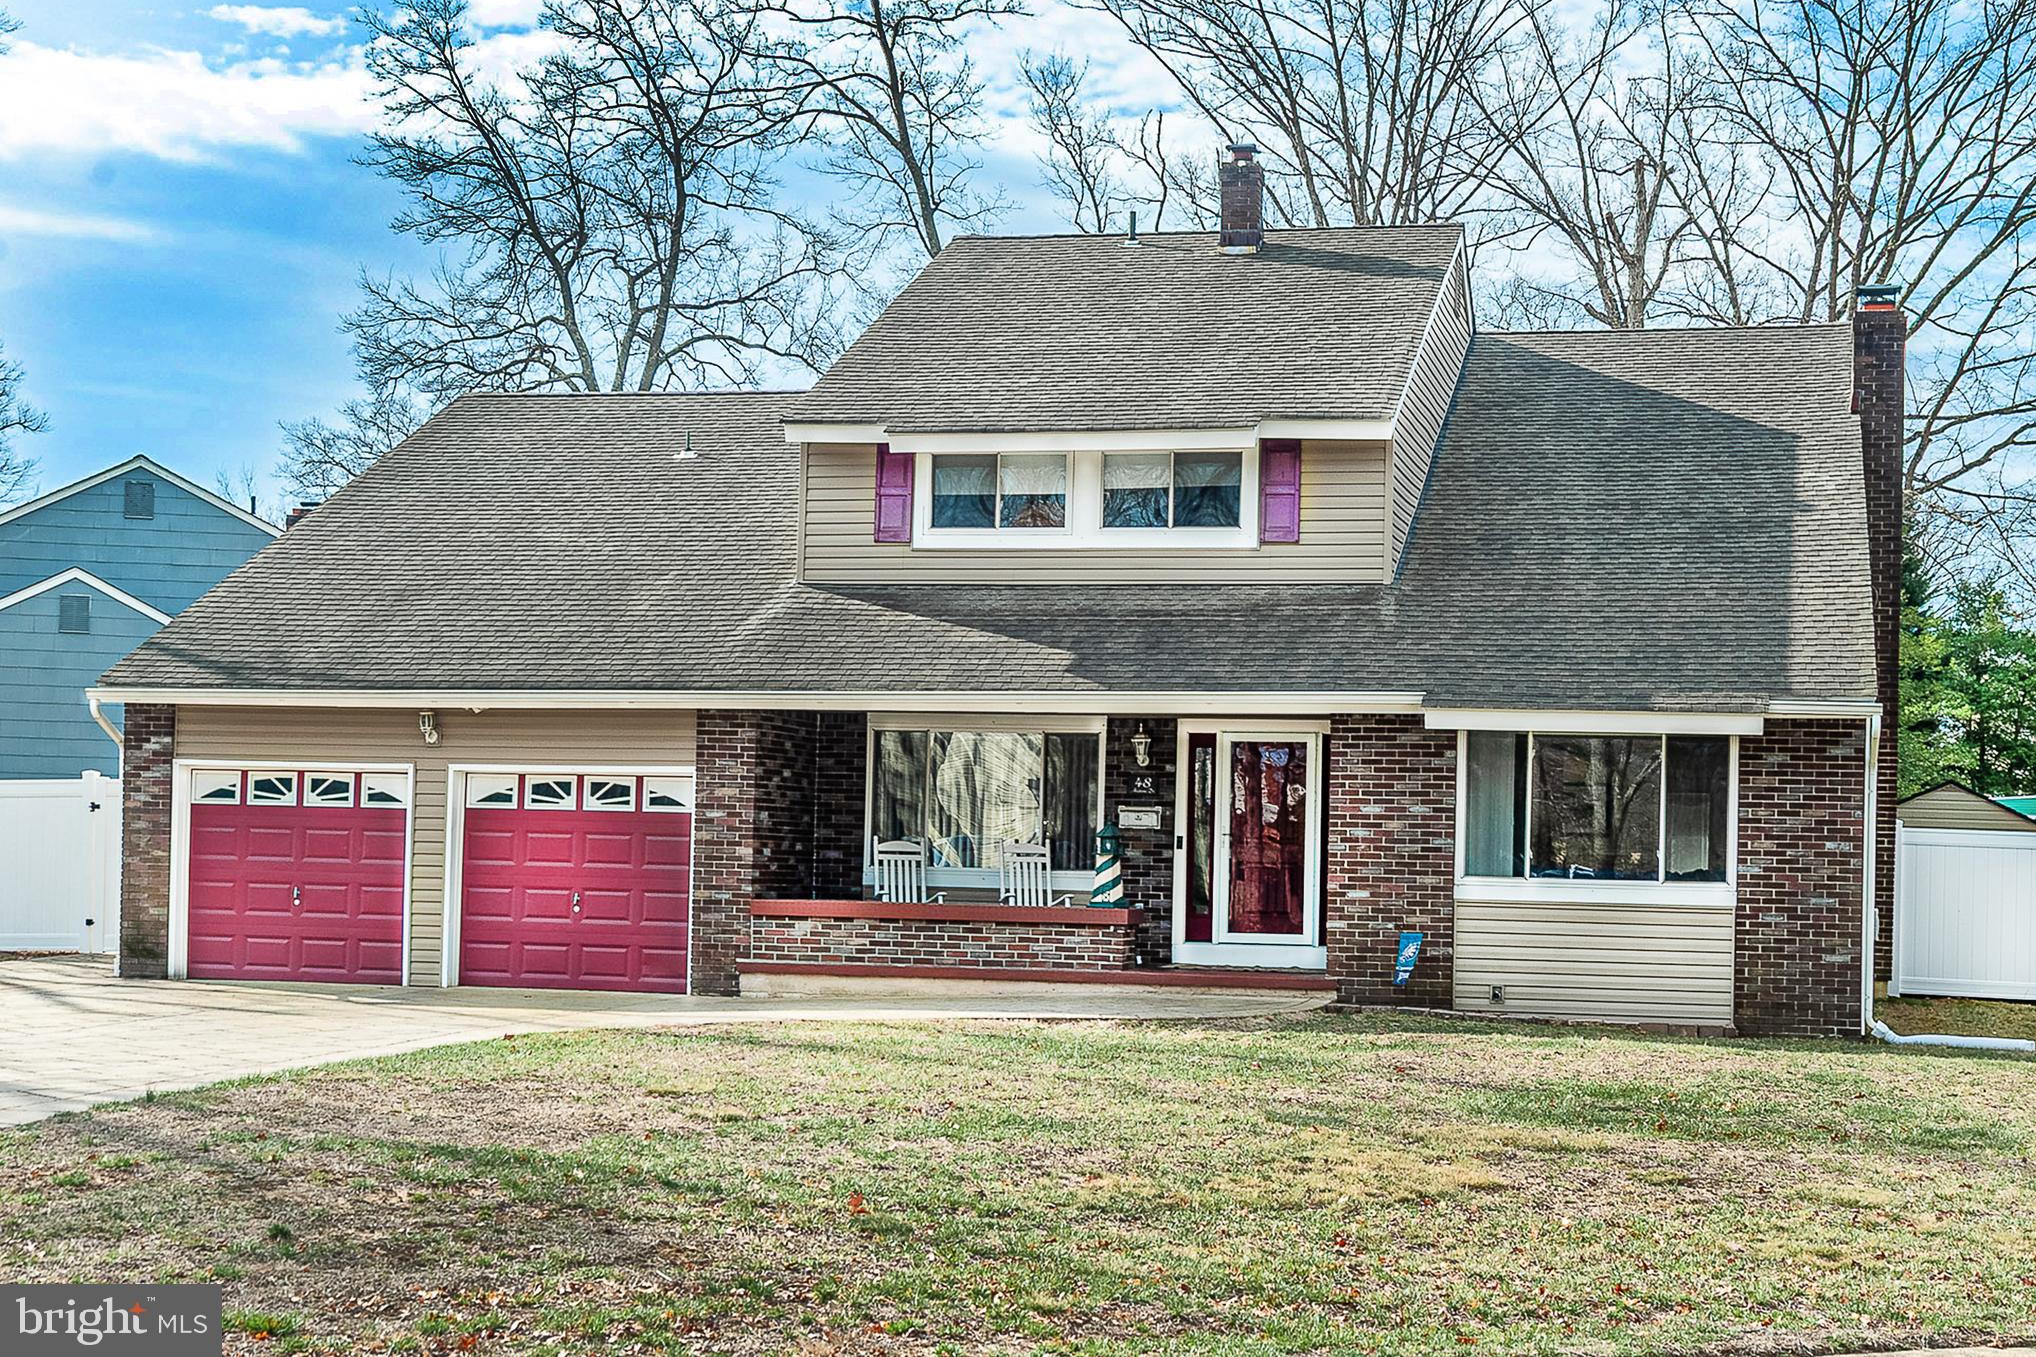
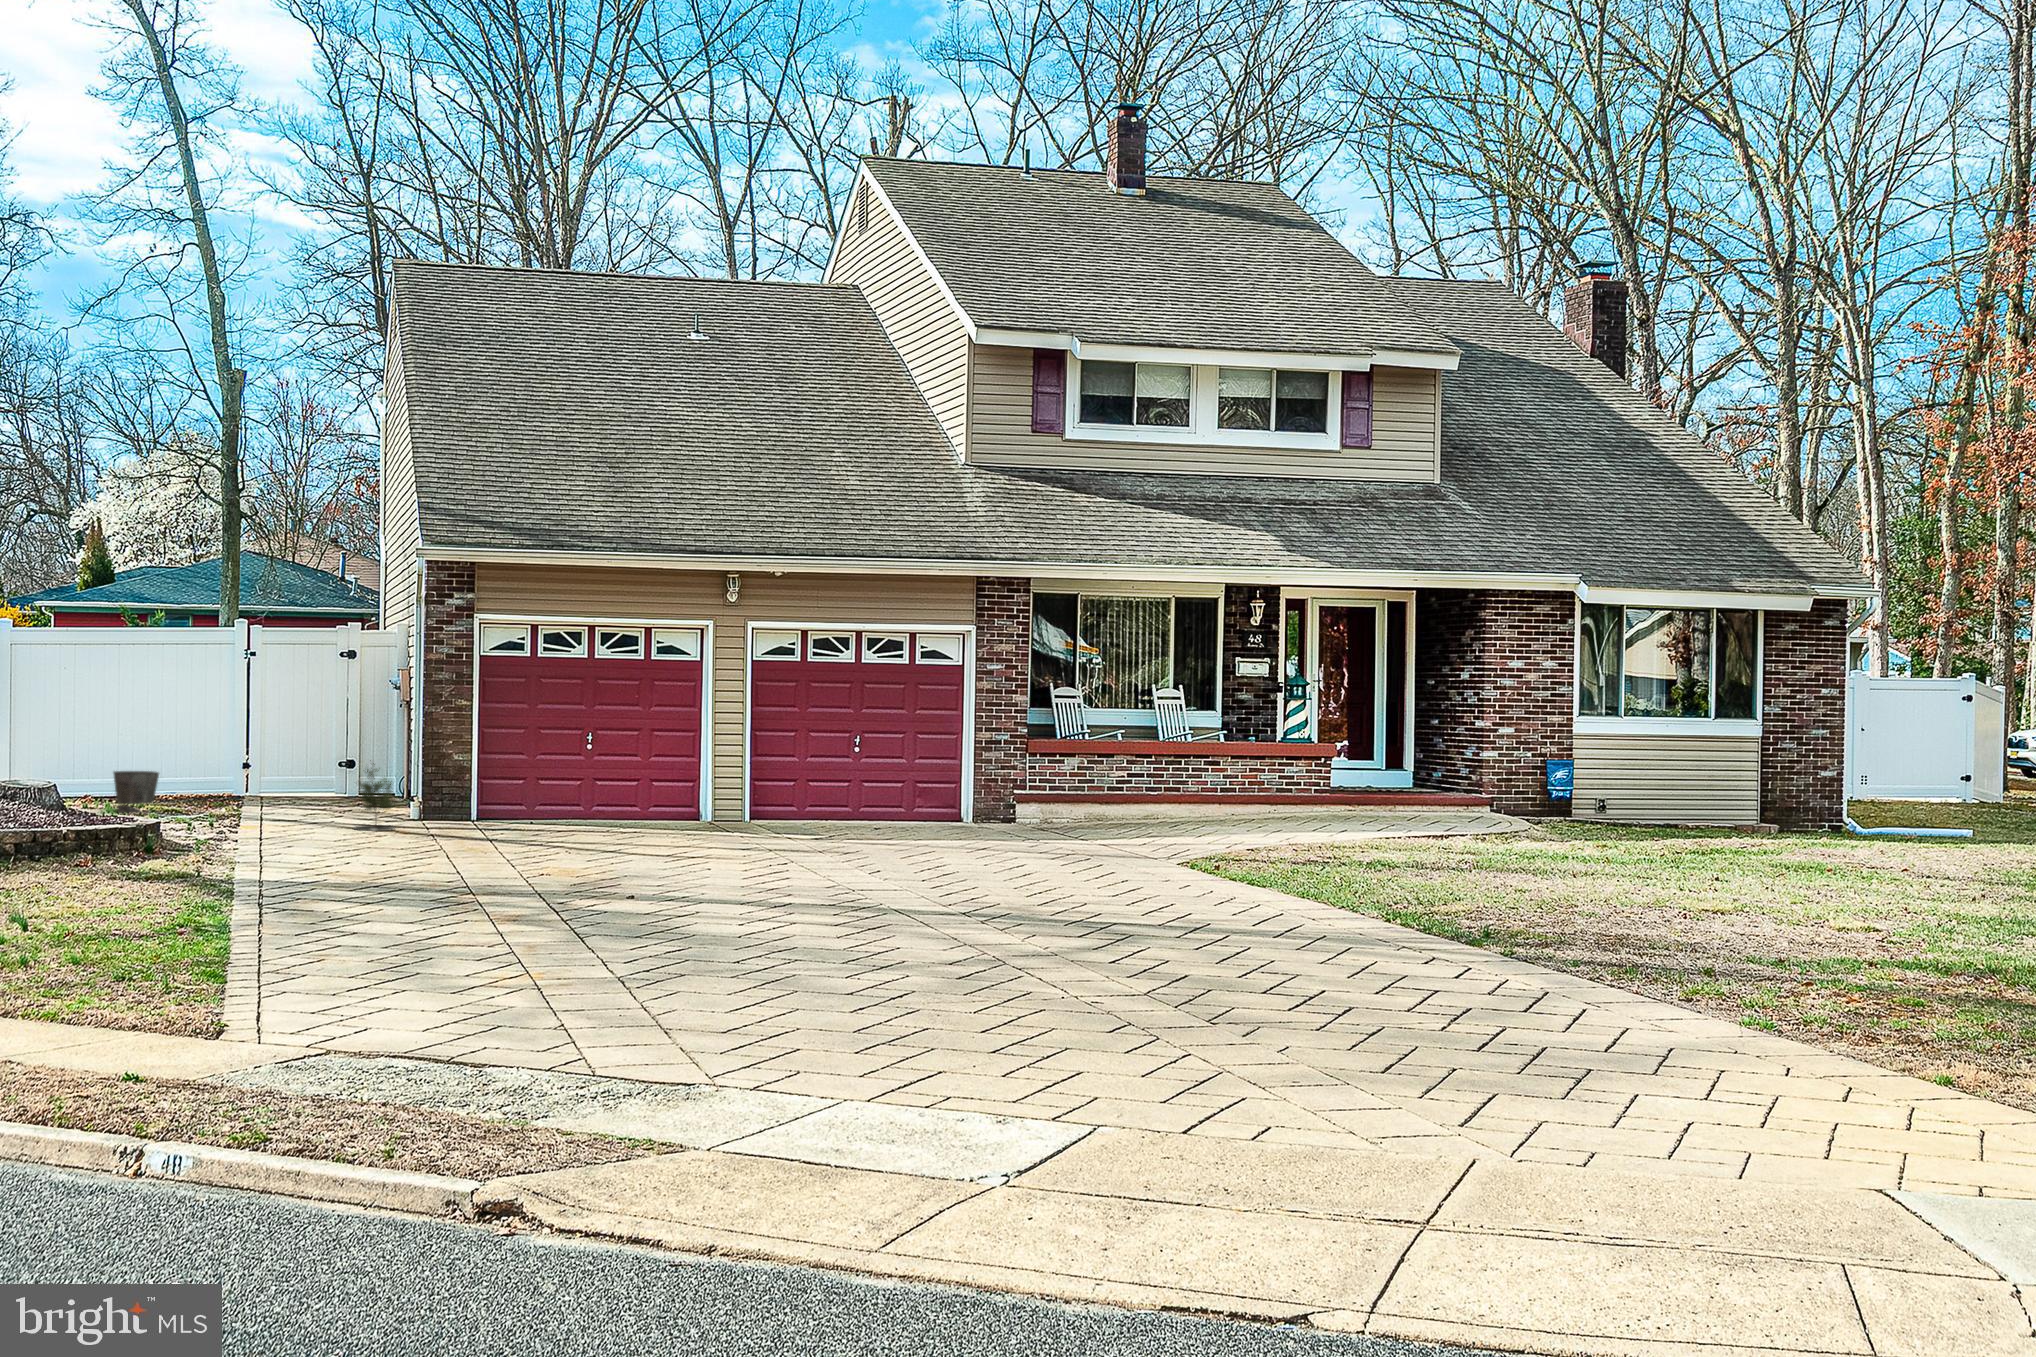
waste bin: none [67,915,108,954] -> present [114,771,159,813]

